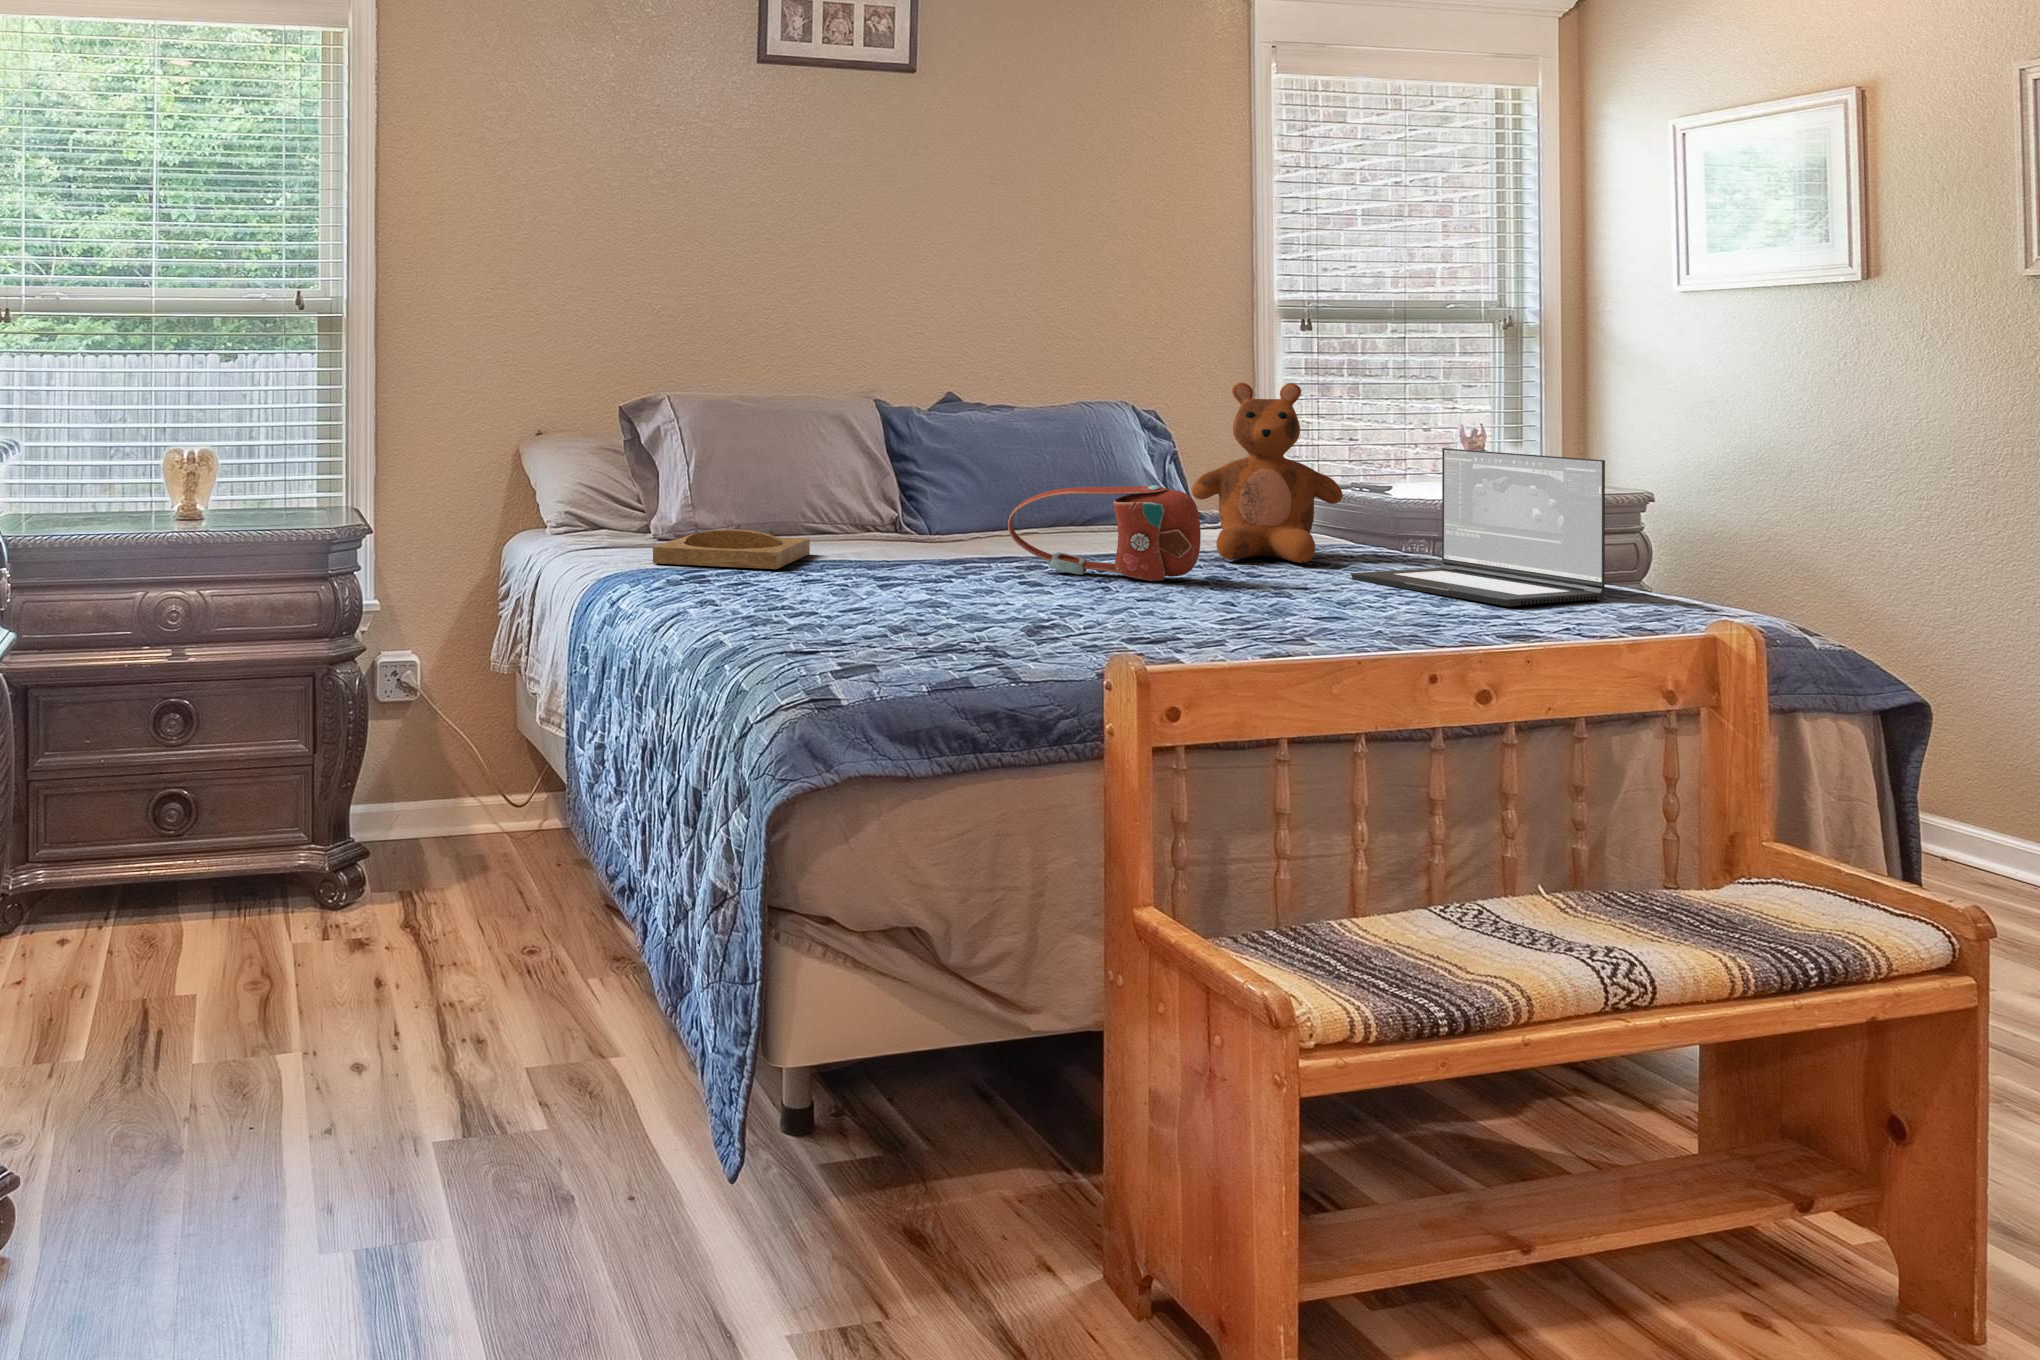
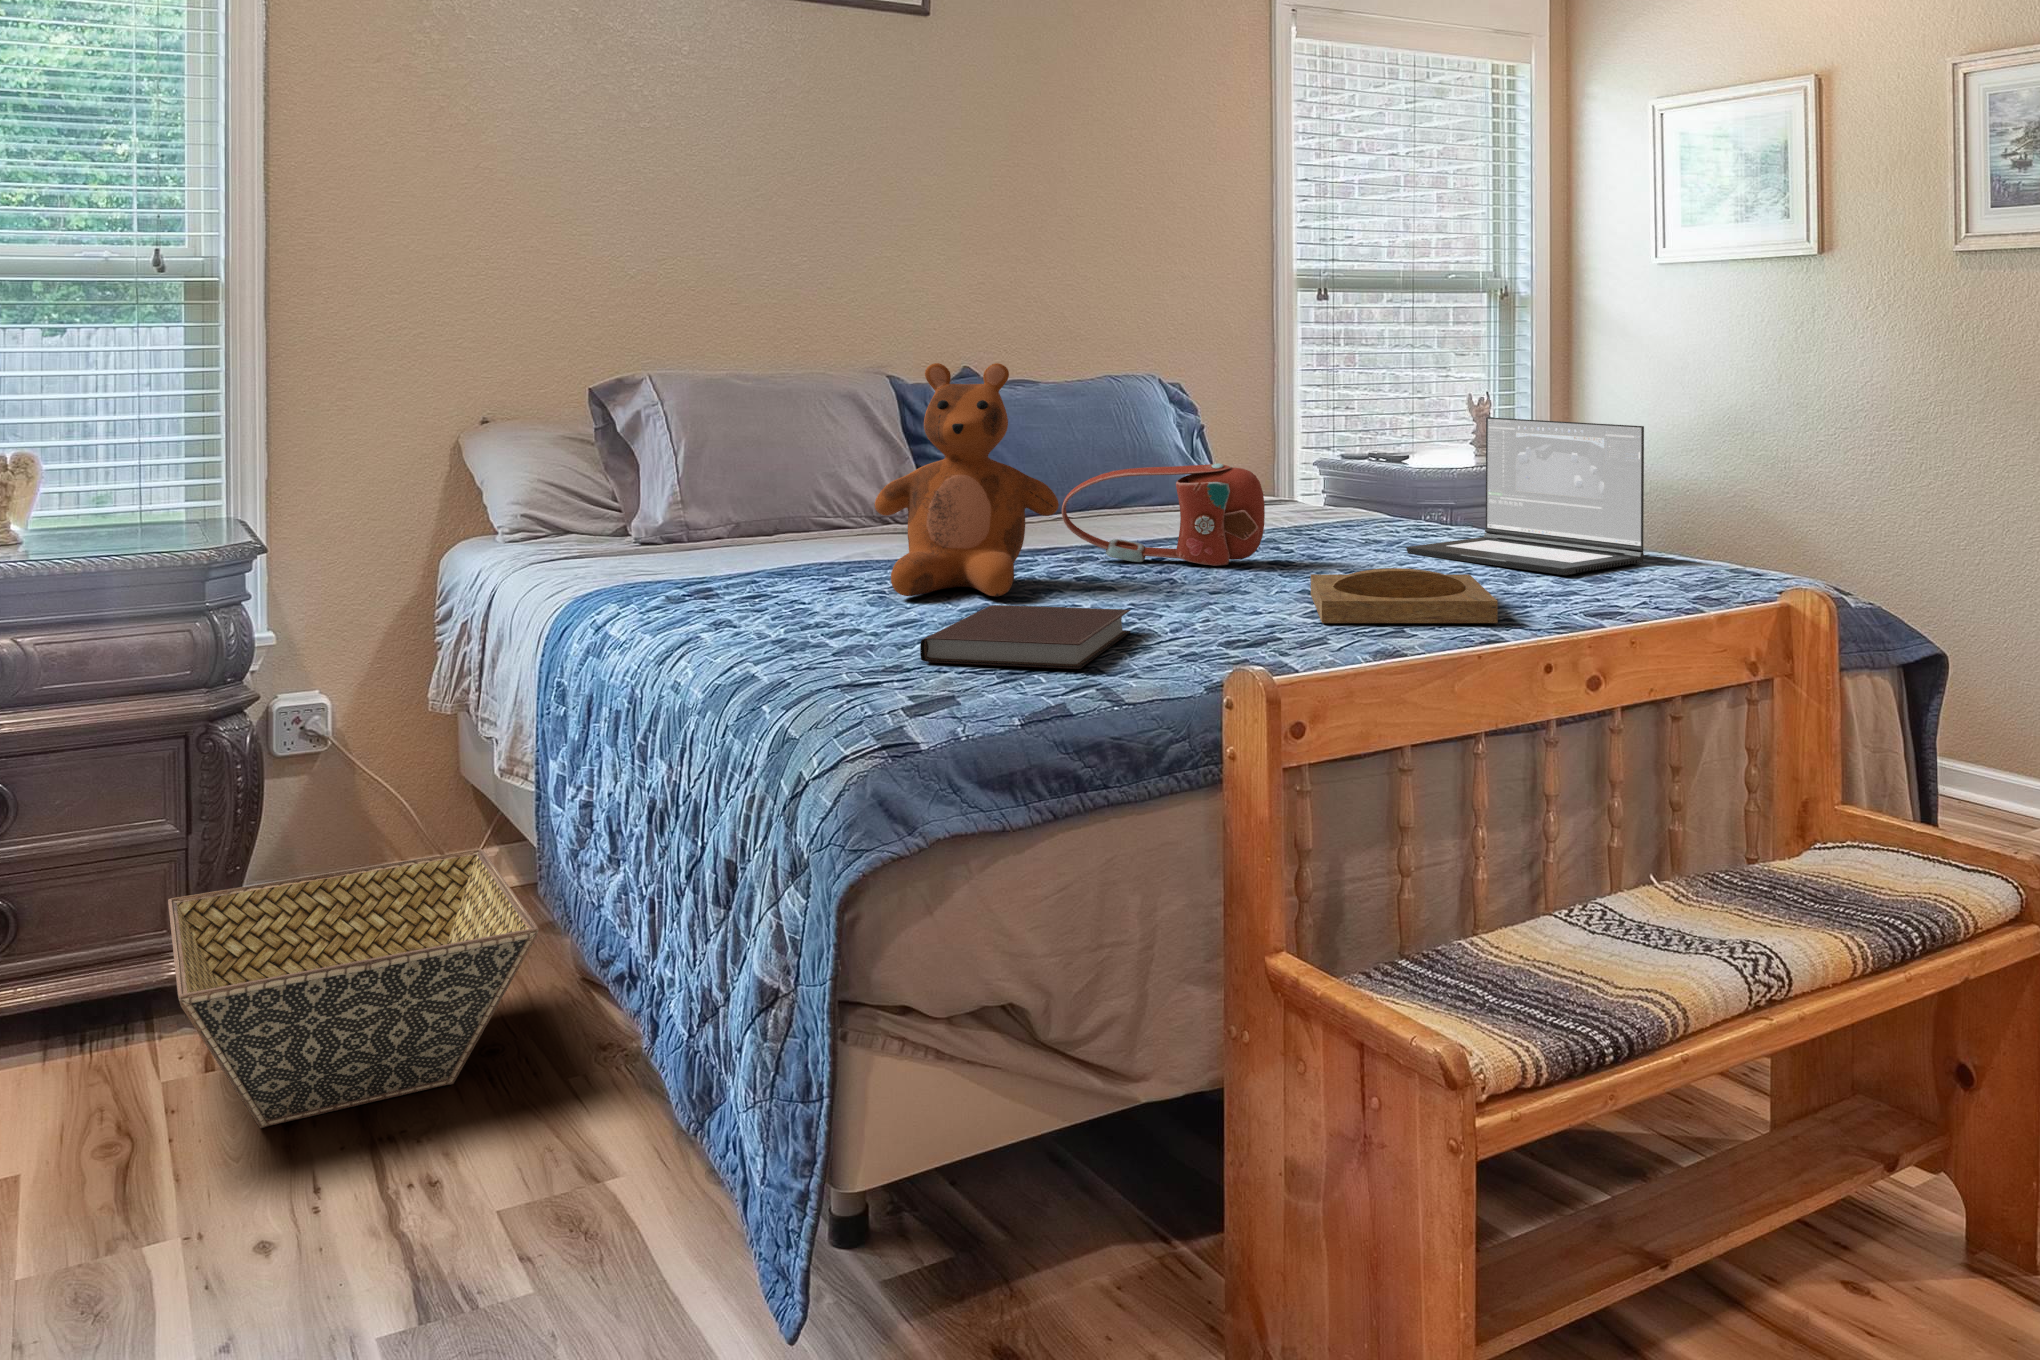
teddy bear: present [1192,383,1343,563] -> present [875,363,1059,596]
tray: present [653,530,810,569] -> present [1311,568,1498,623]
notebook: none [857,601,1048,655] -> present [920,605,1131,669]
basket: none [301,786,564,980] -> present [168,849,539,1128]

